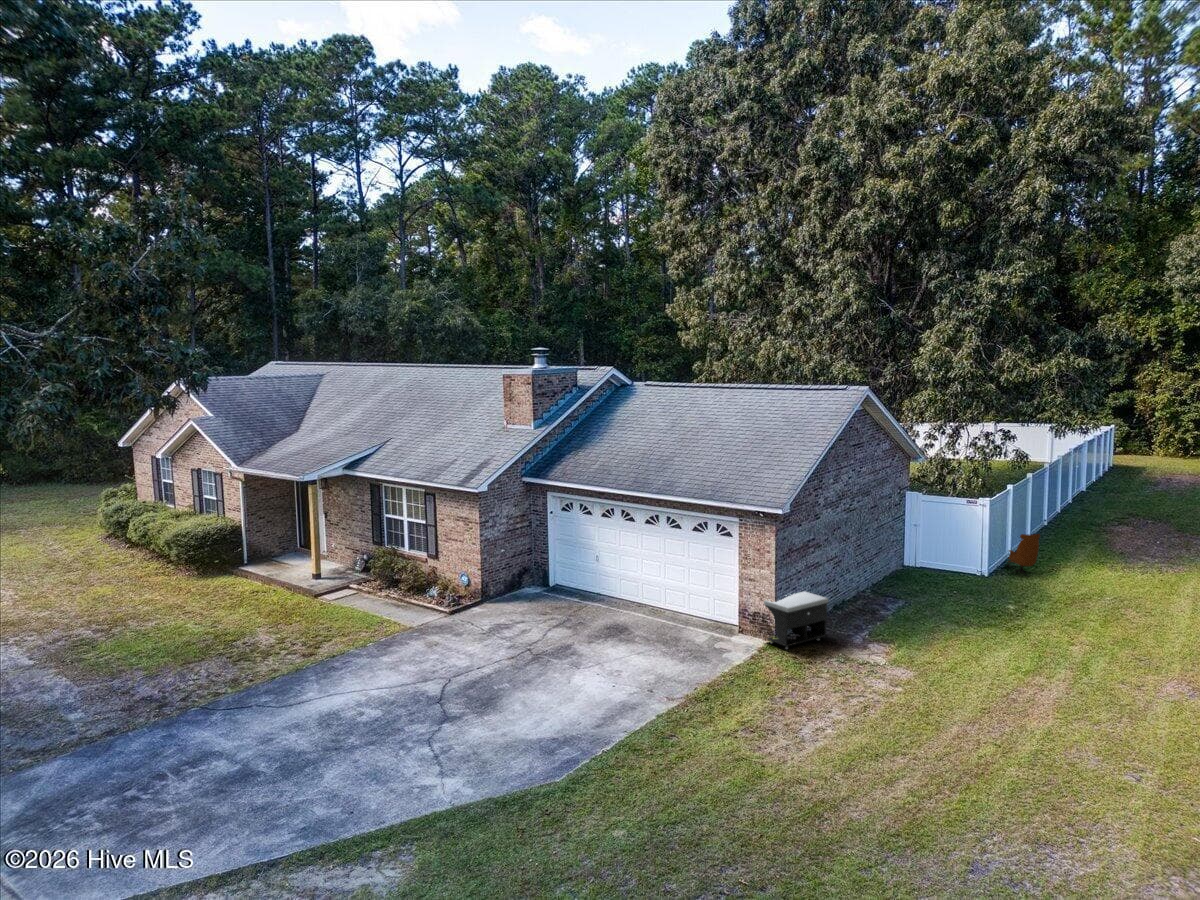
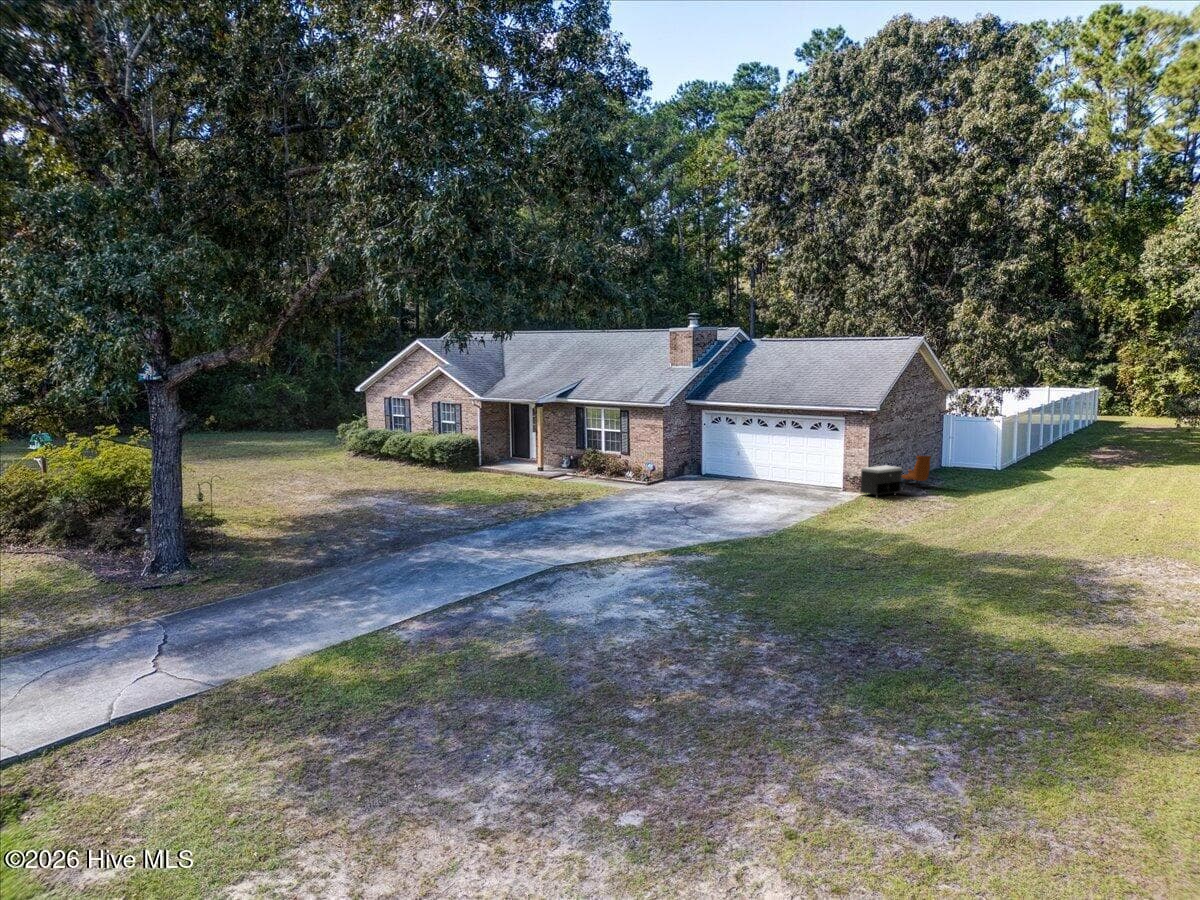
lounge chair: present [1003,534,1040,574] -> present [901,456,931,487]

